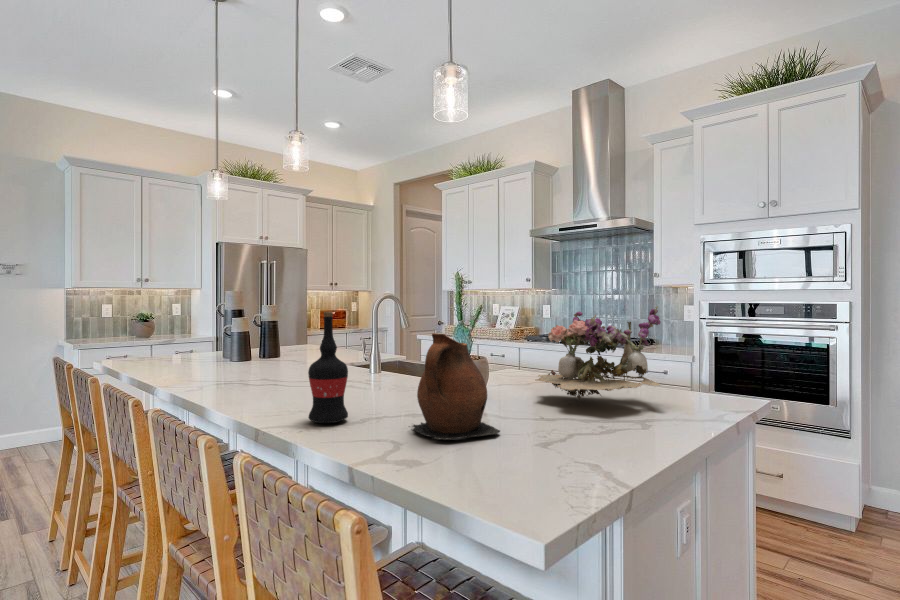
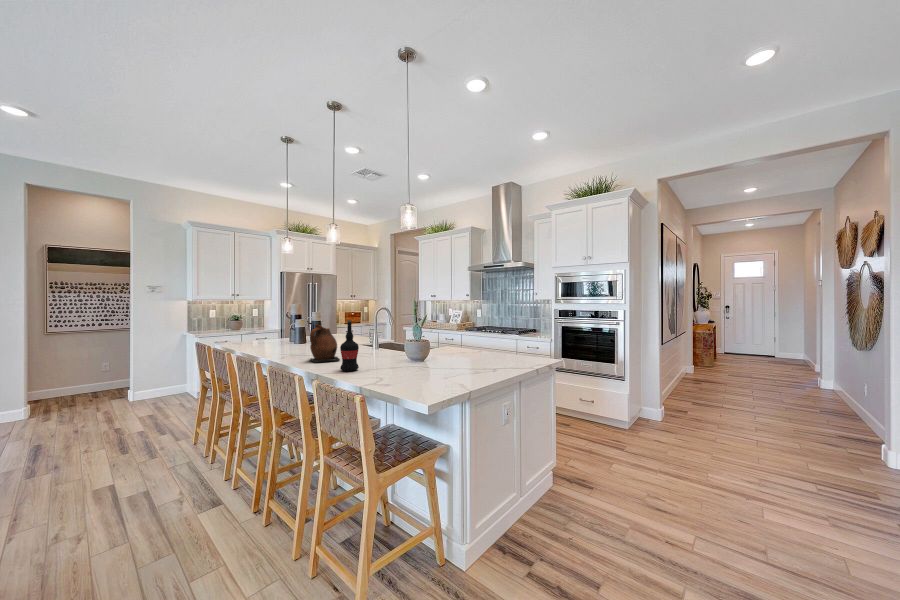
flower arrangement: present [536,306,661,400] -> none [449,316,506,361]
ceramic pitcher: present [412,333,500,440] -> present [310,325,340,362]

